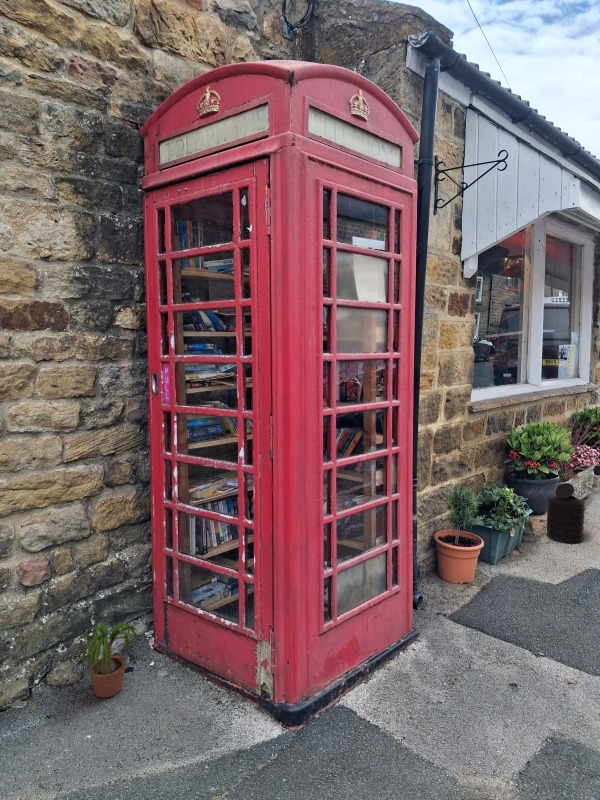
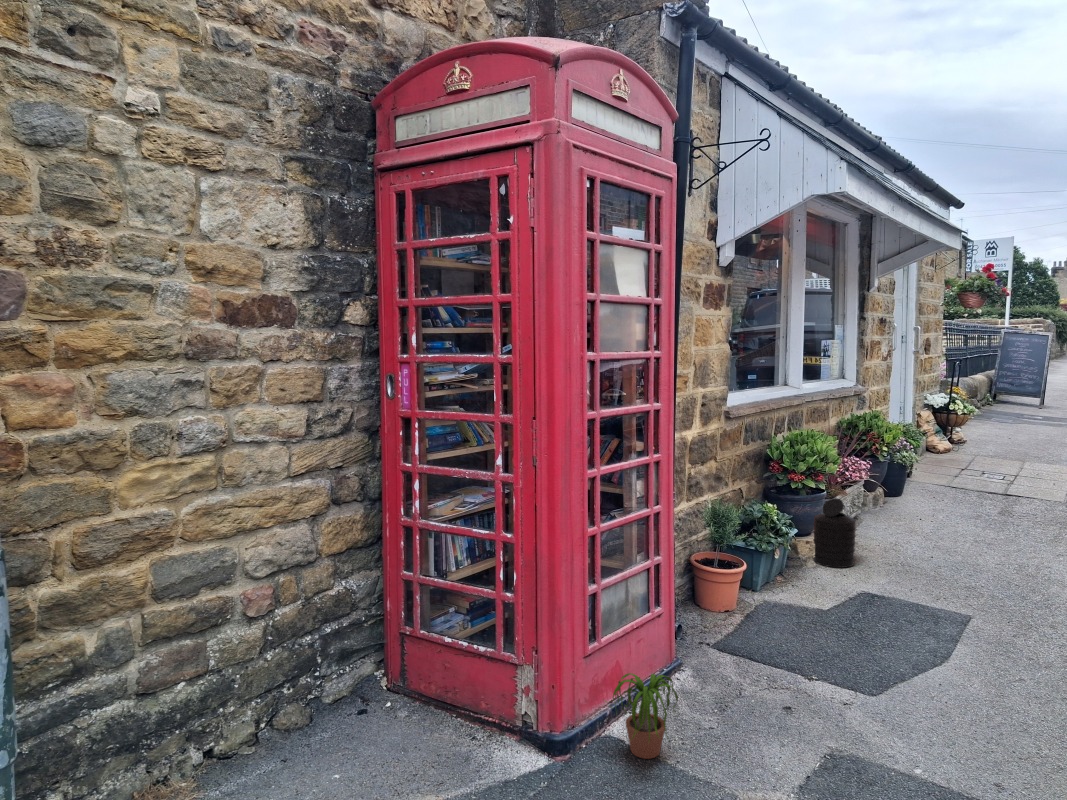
potted plant: present [80,622,138,697] -> present [613,673,678,759]

